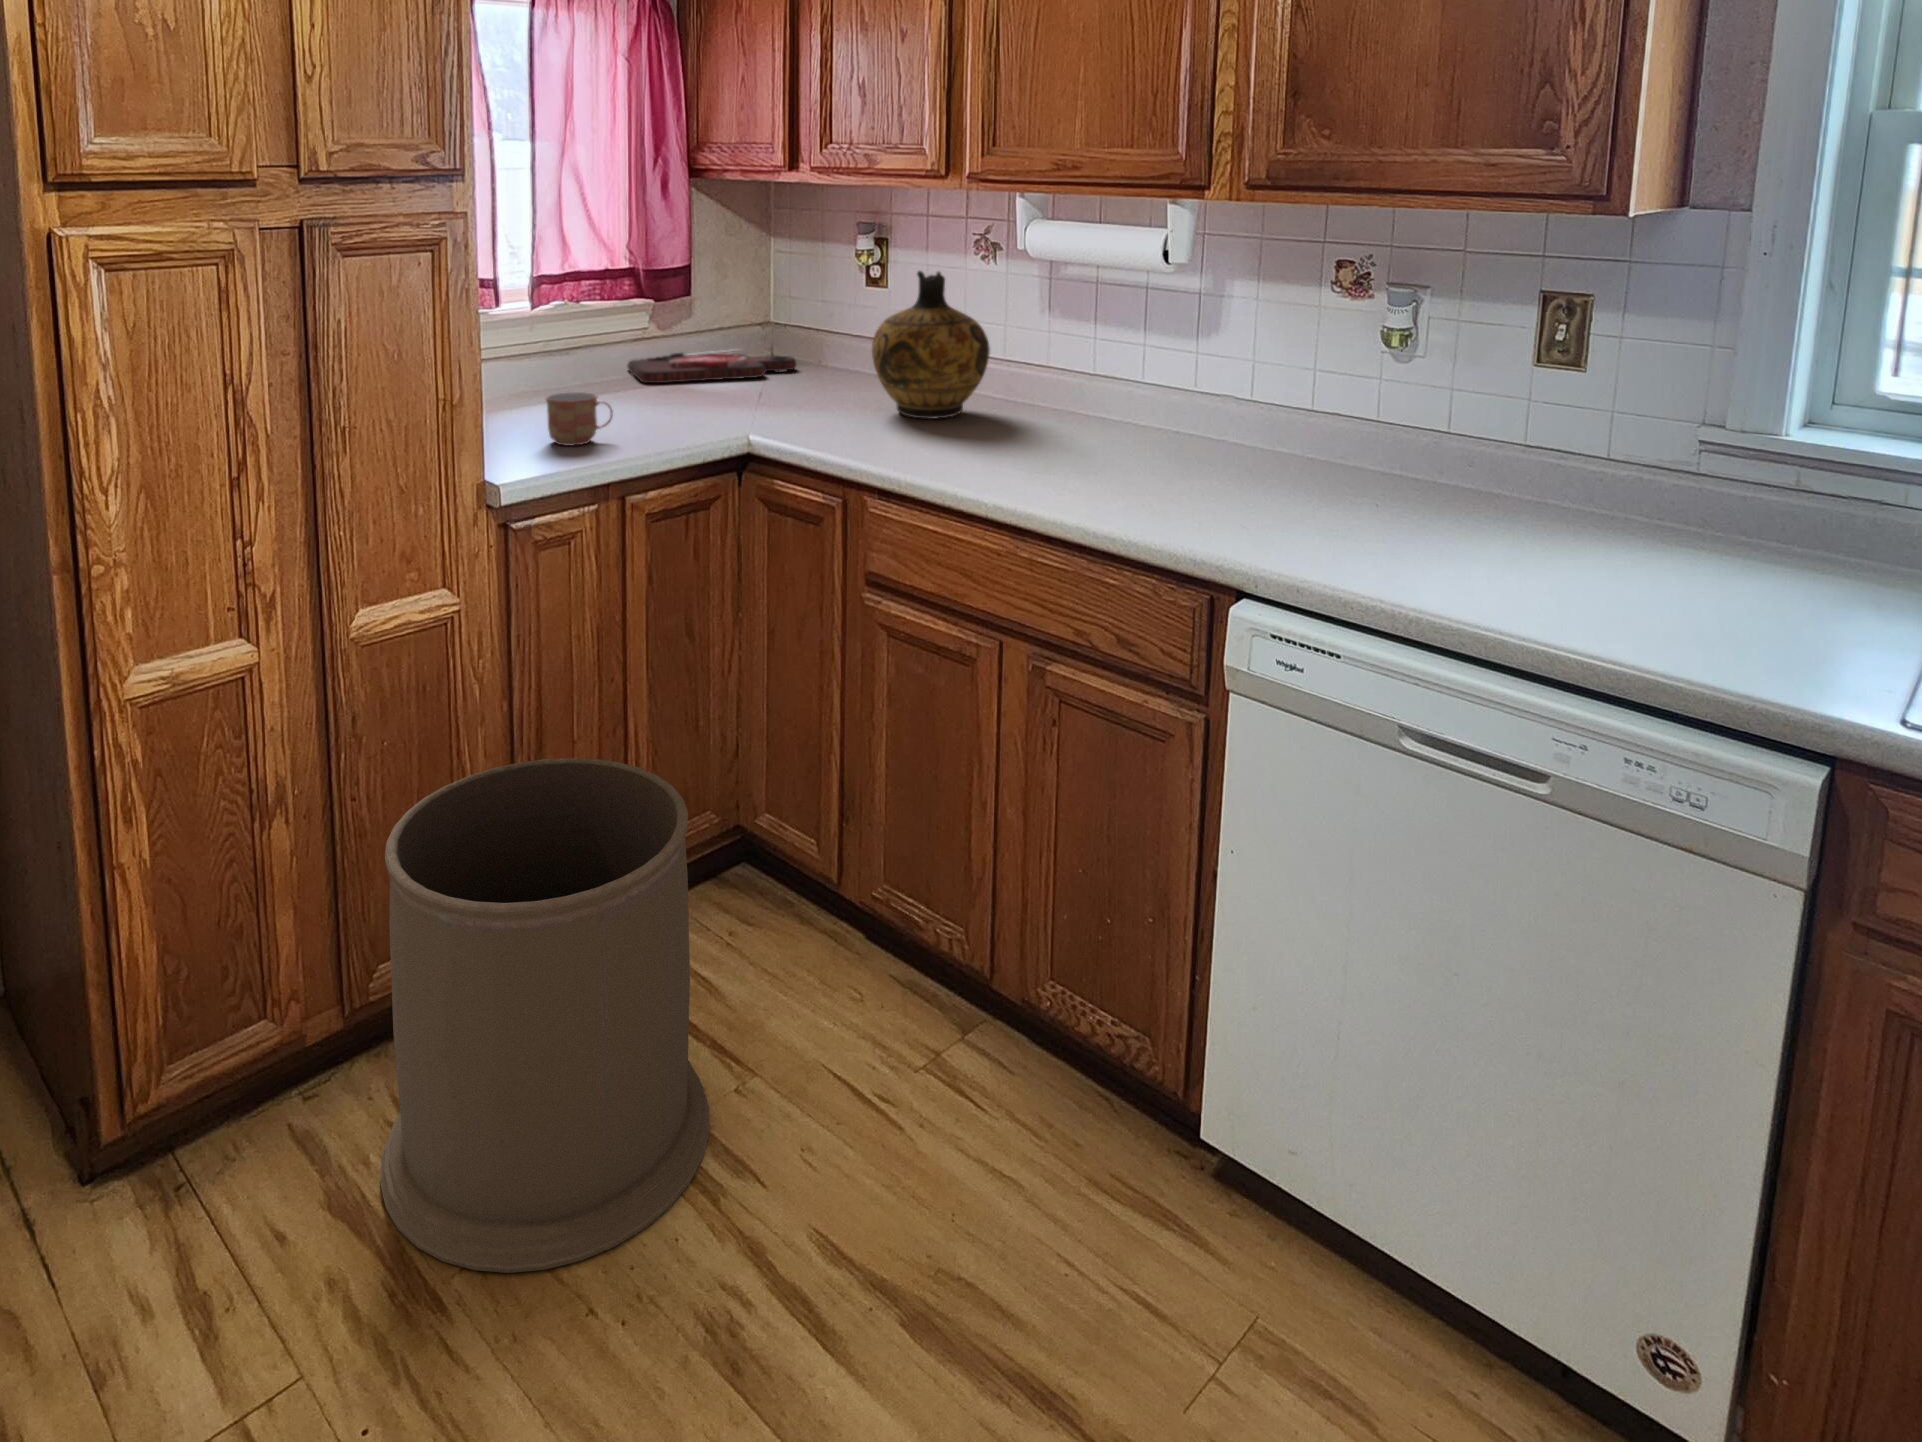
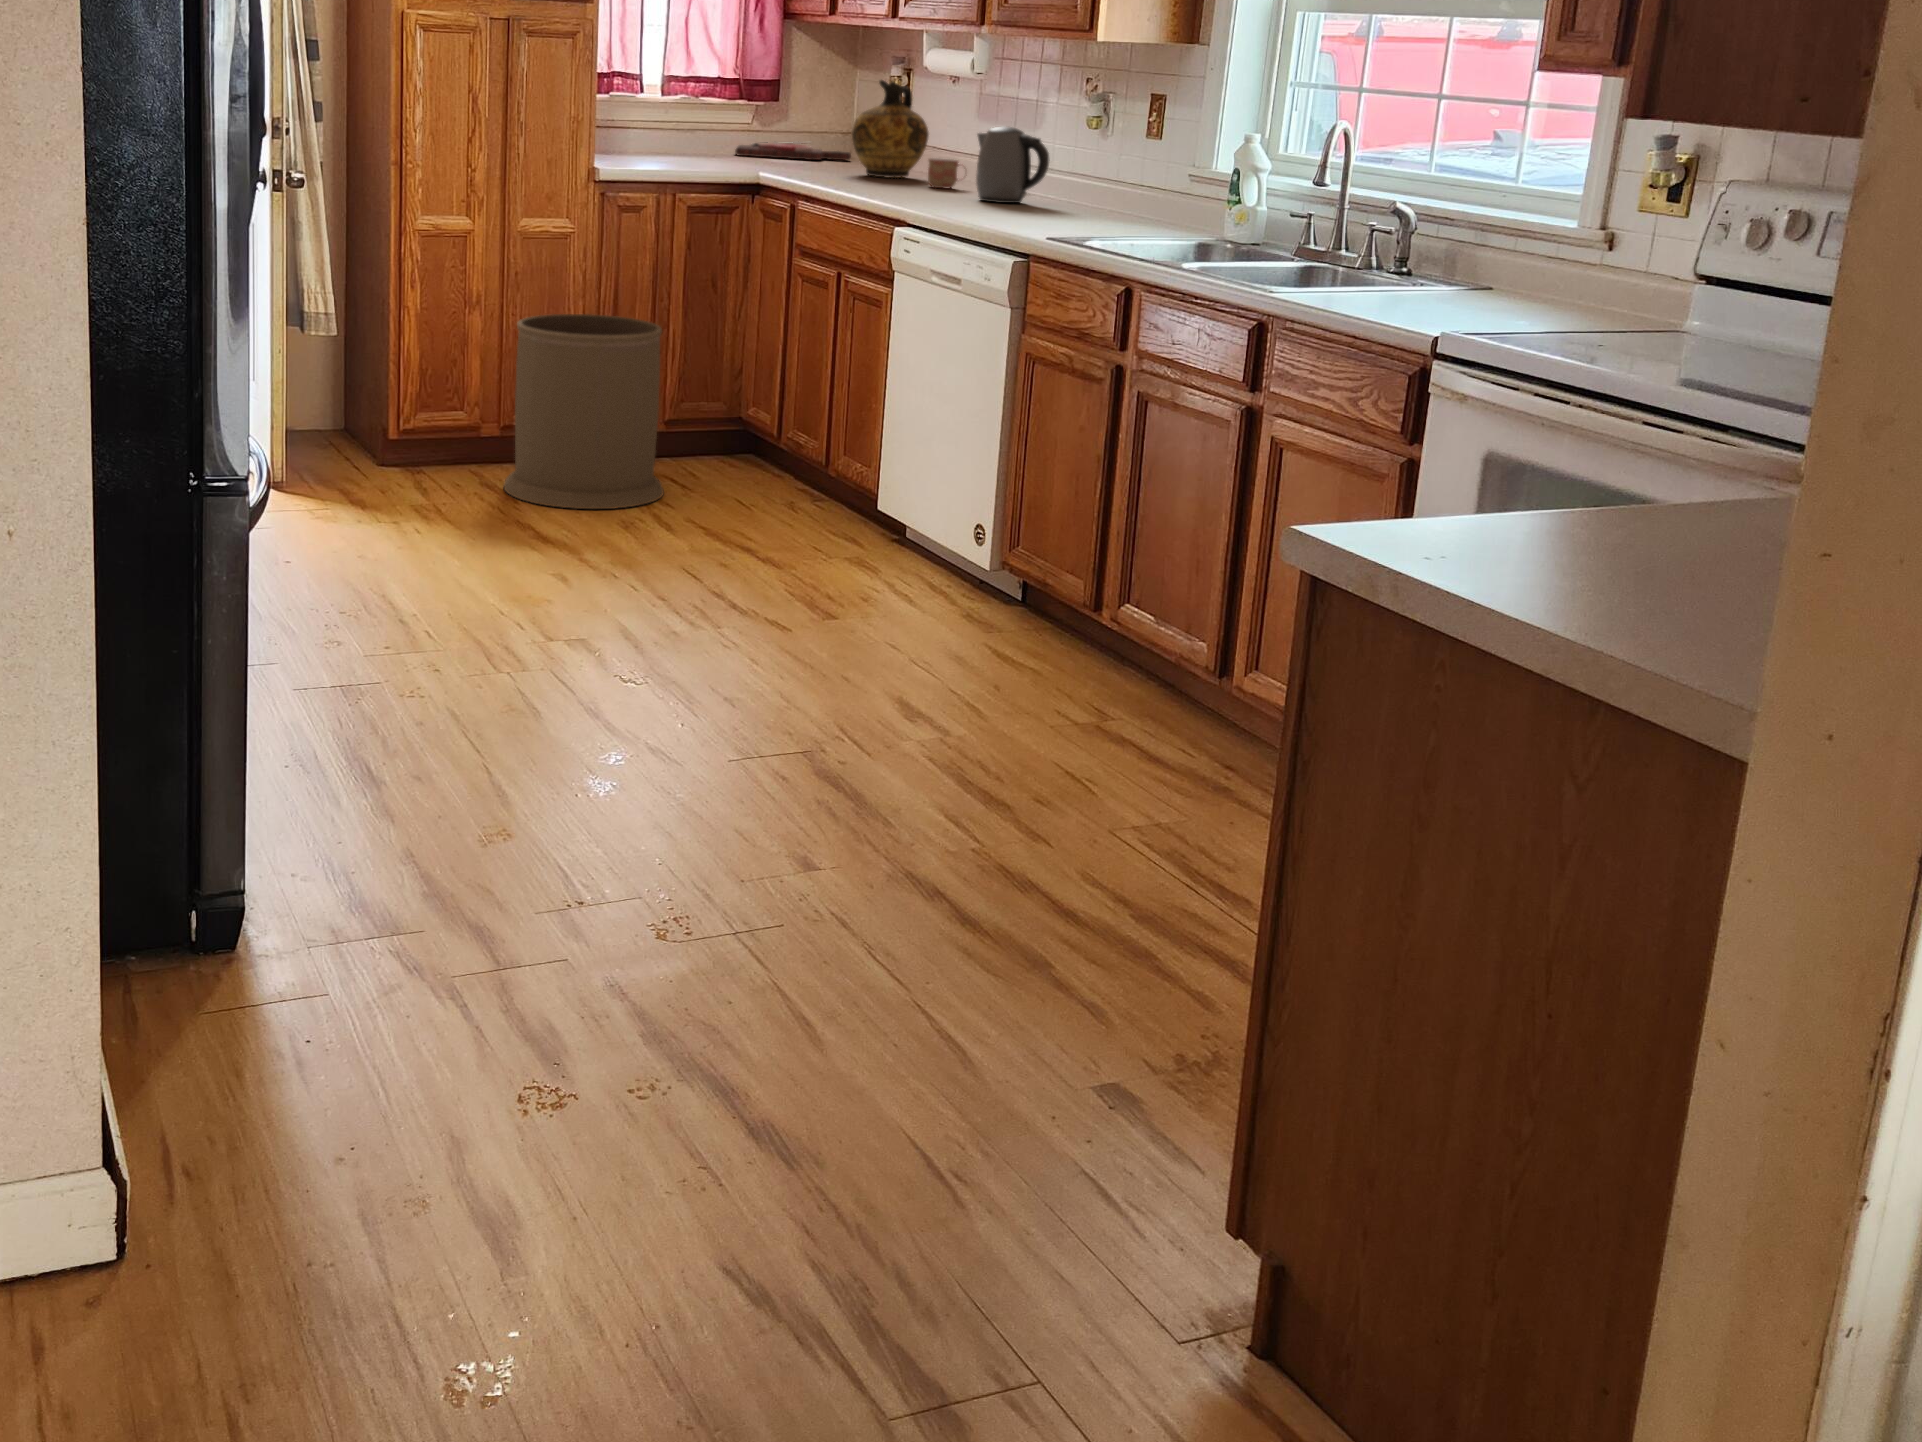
kettle: none [1194,354,1329,486] -> present [976,127,1050,203]
mug: present [546,392,613,446] -> present [928,158,959,188]

